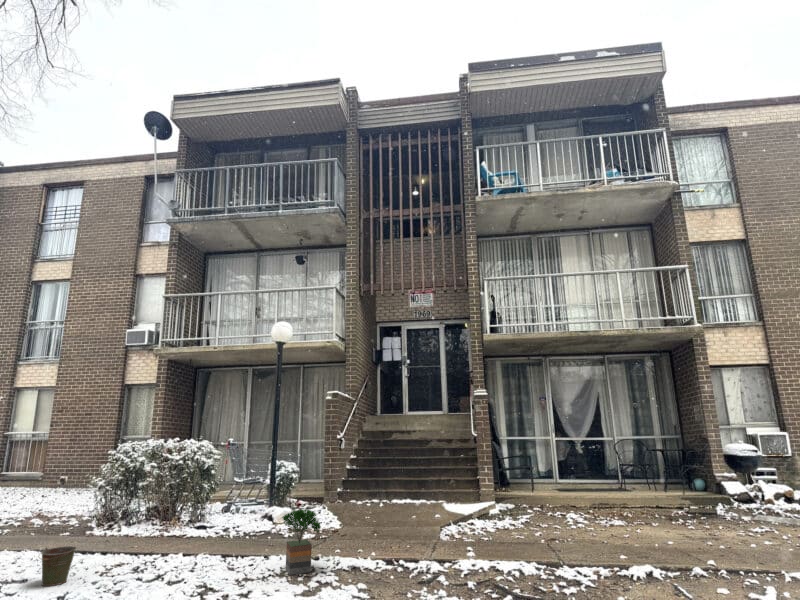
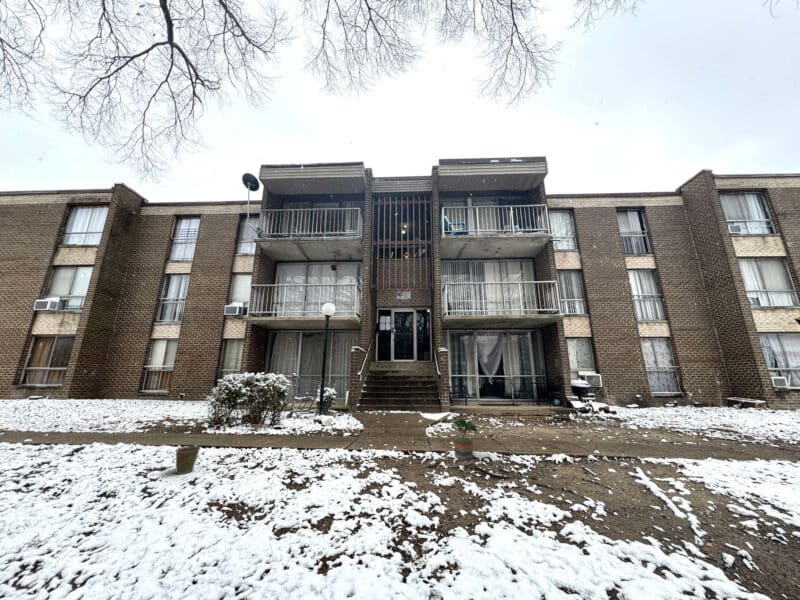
potted tree: present [282,509,321,575] -> present [452,419,477,460]

